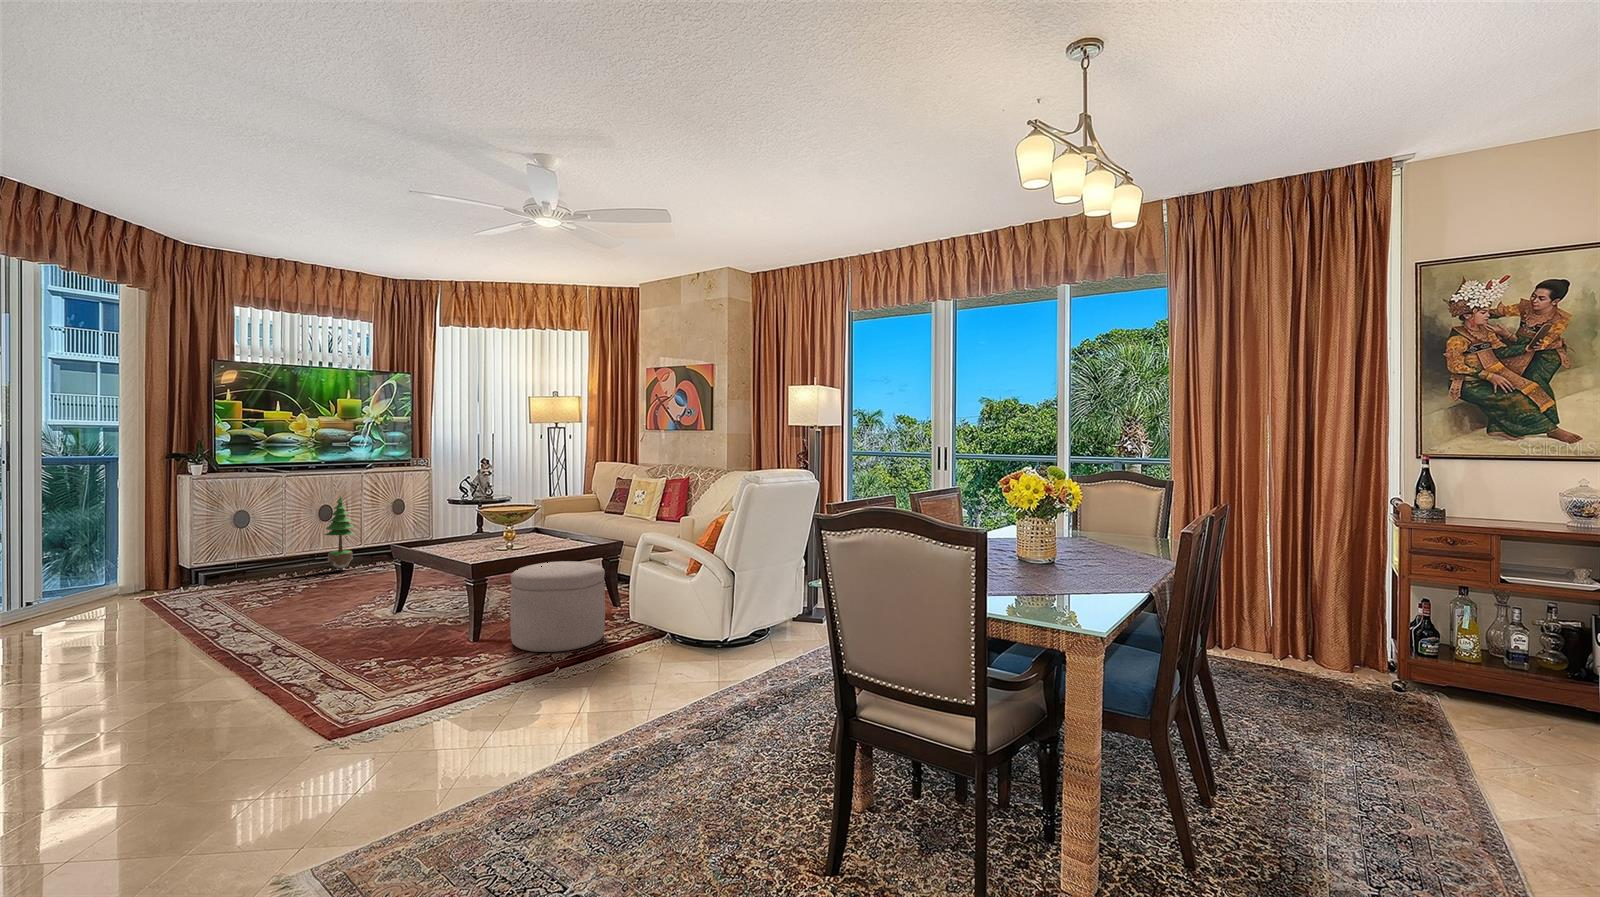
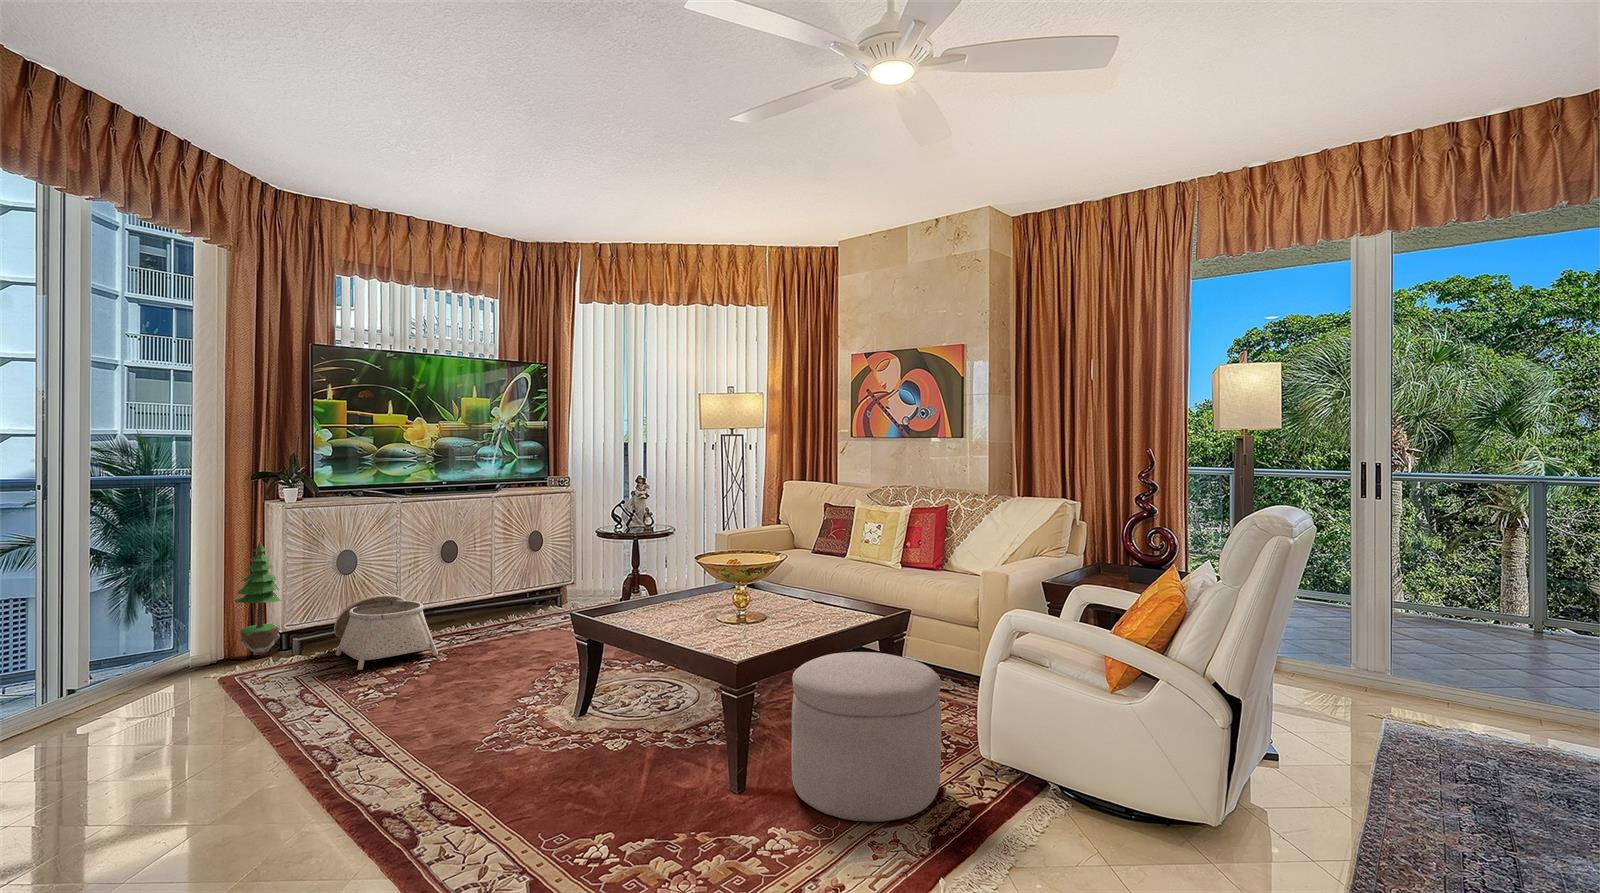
potted tree: present [324,497,355,570] -> present [235,542,281,655]
basket: none [232,542,312,593] -> present [334,594,438,670]

